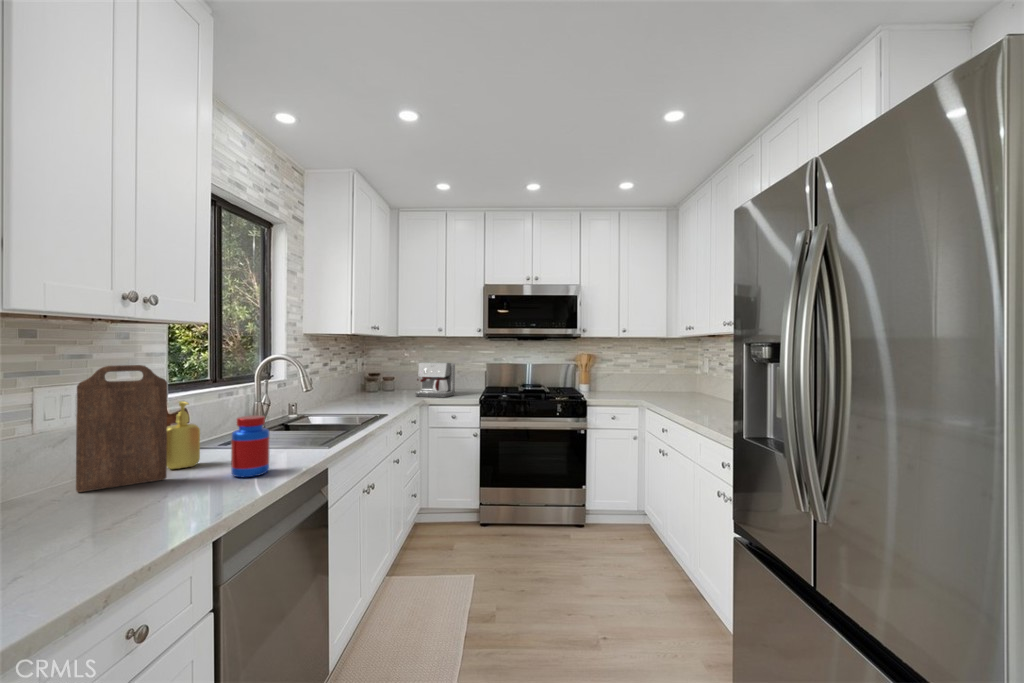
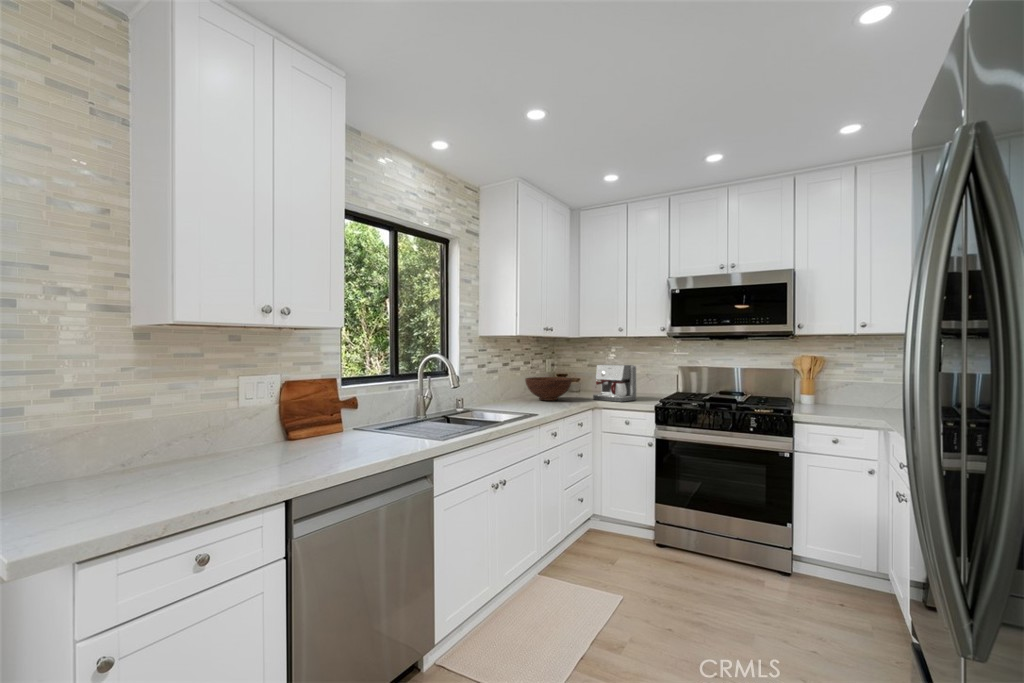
cutting board: present [76,365,167,492] -> none [254,361,311,452]
fruit bowl: none [348,376,397,400] -> present [525,377,572,401]
soap dispenser: present [167,401,200,469] -> none [319,391,344,444]
jar: present [231,415,270,477] -> none [348,405,377,456]

